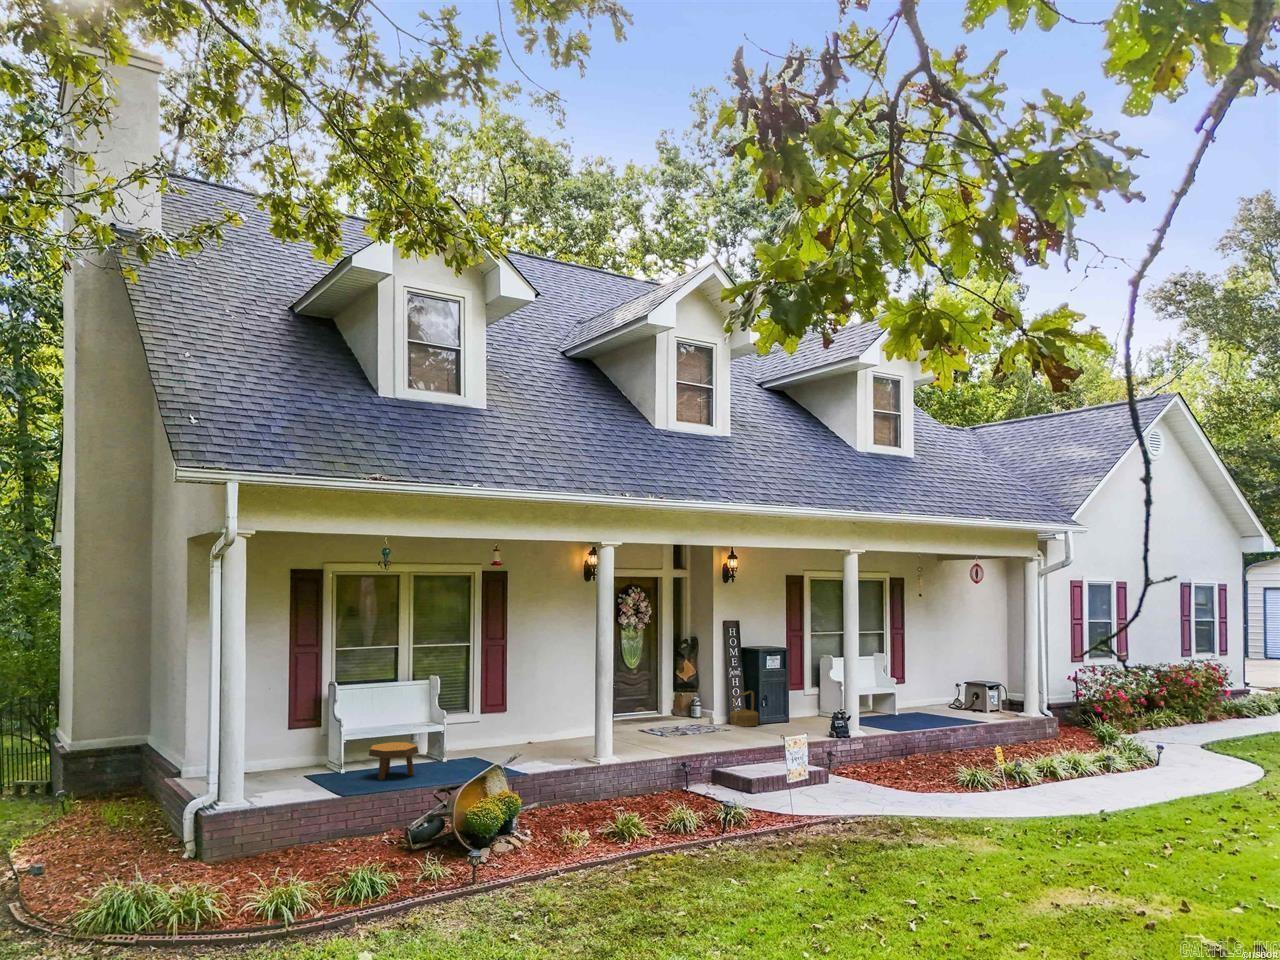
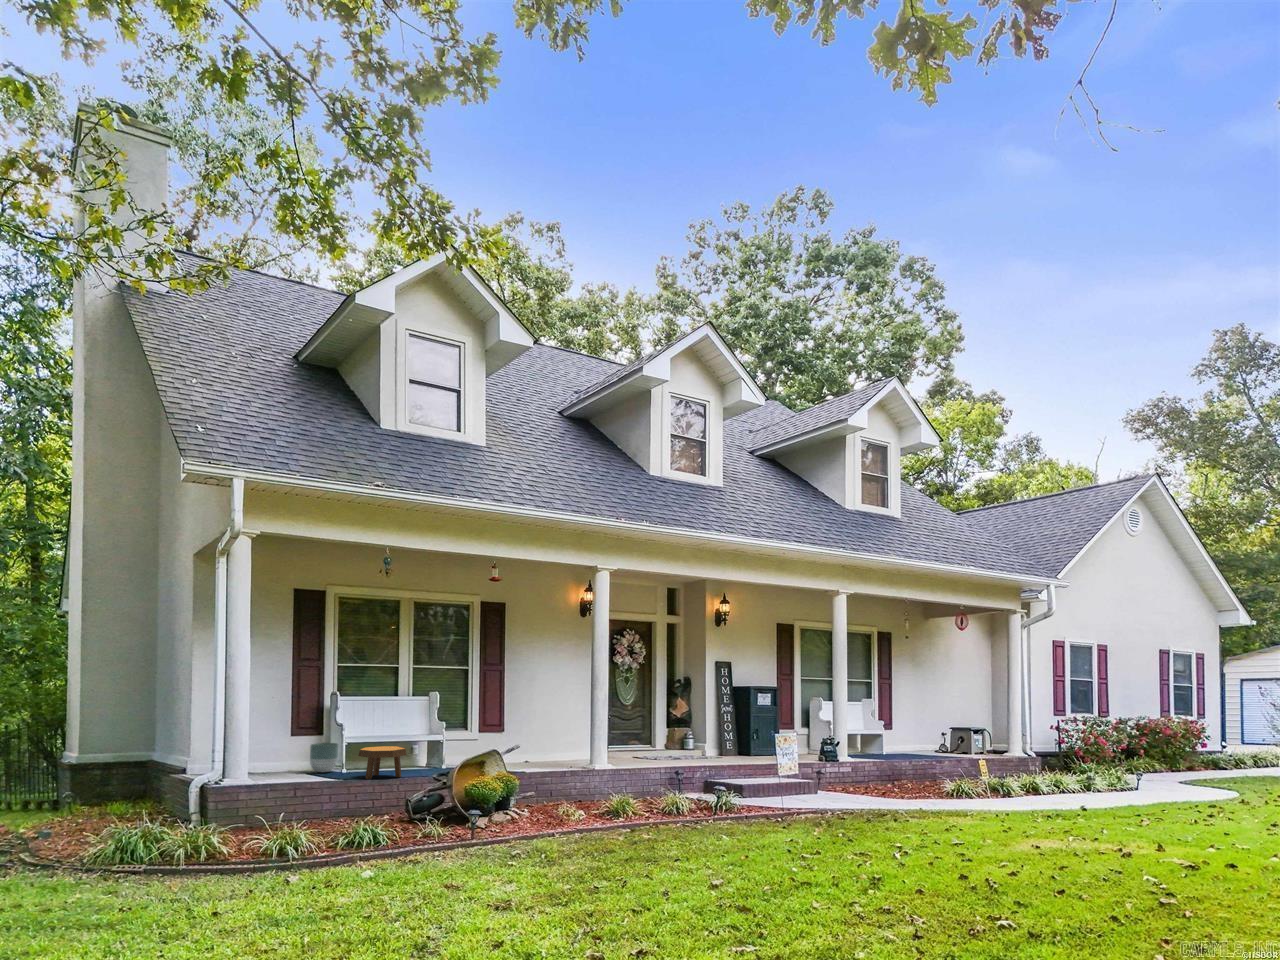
woven basket: present [730,691,759,726] -> none [721,726,749,759]
planter: none [313,738,342,770] -> present [310,743,338,772]

